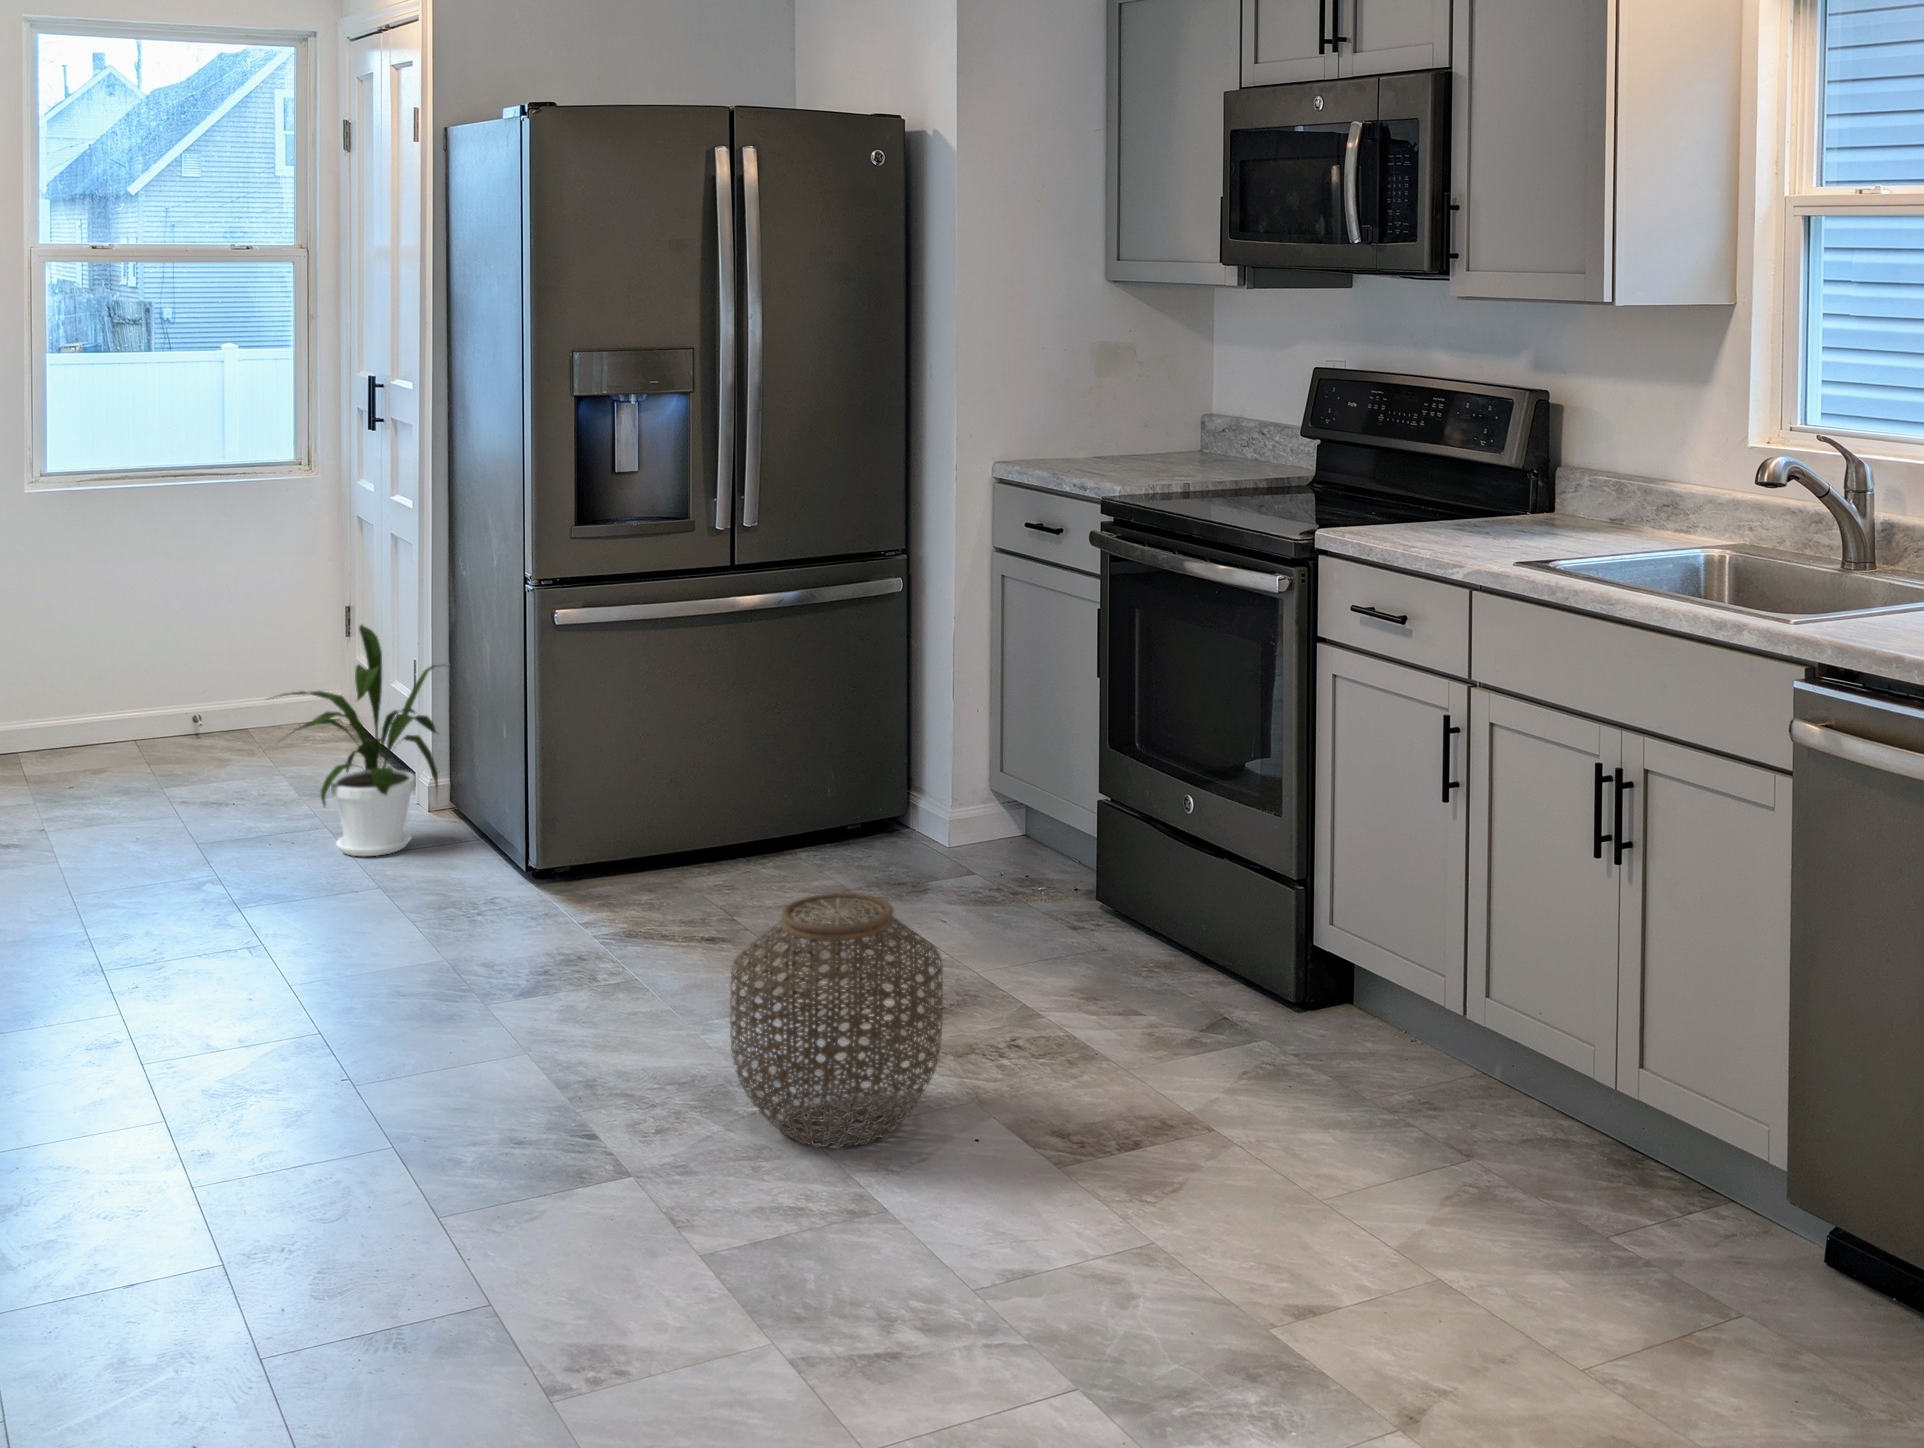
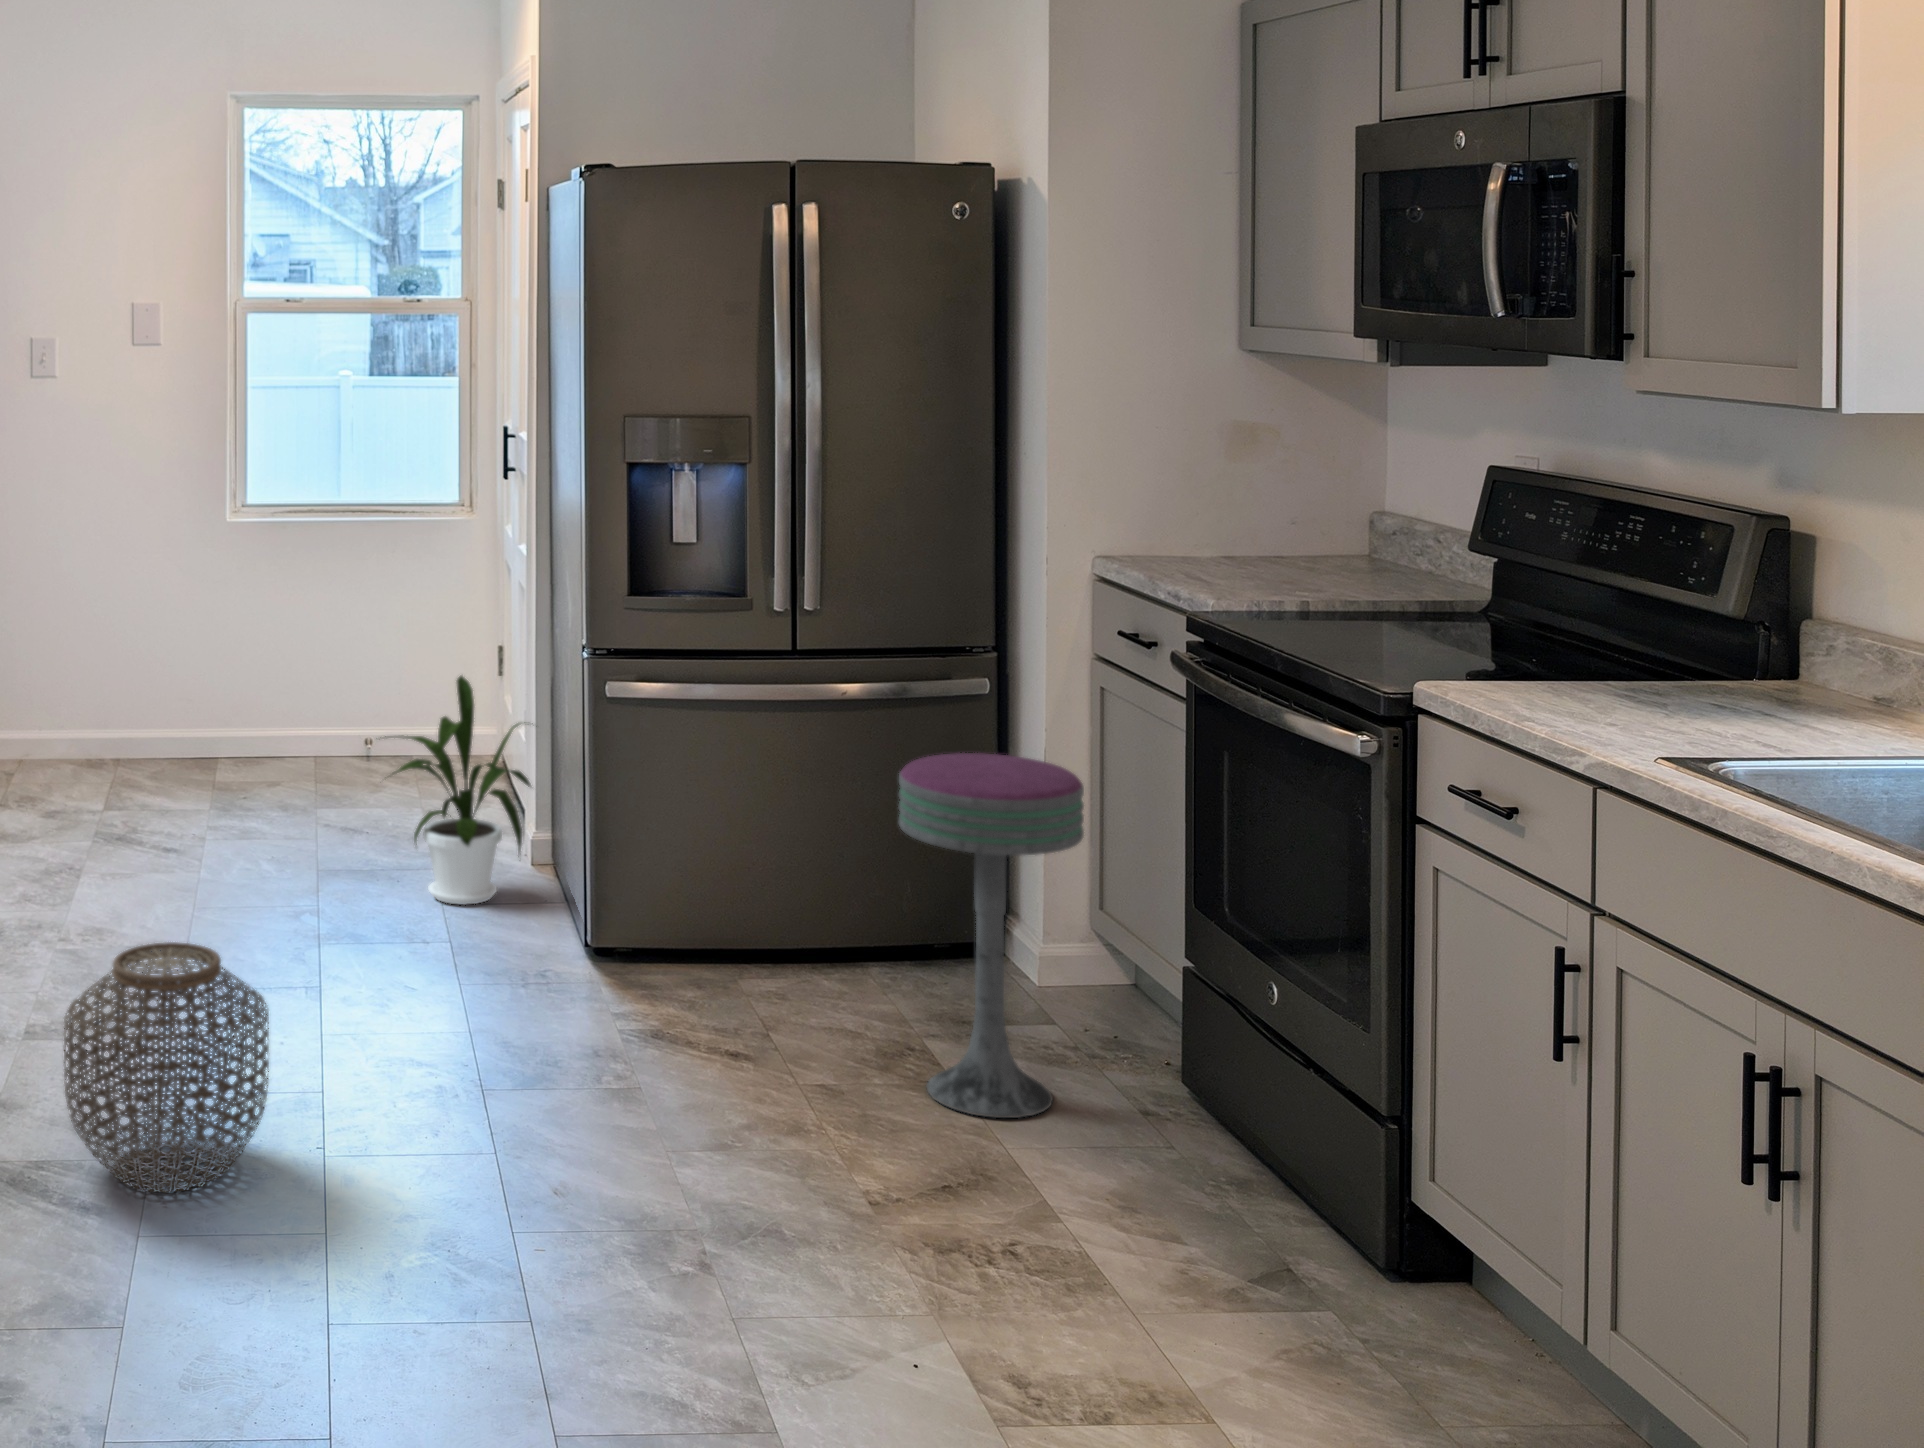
bar stool: none [869,638,1028,953] -> present [899,753,1084,1118]
woven basket: present [730,893,943,1147] -> present [64,942,269,1192]

